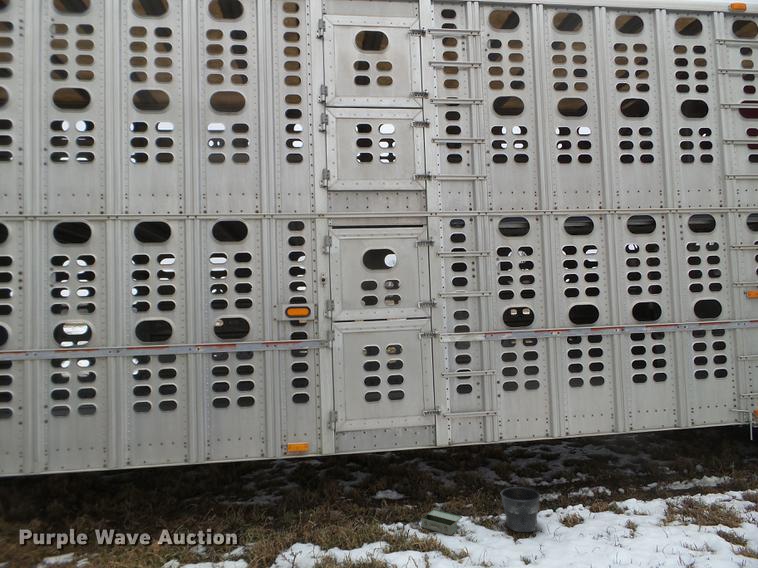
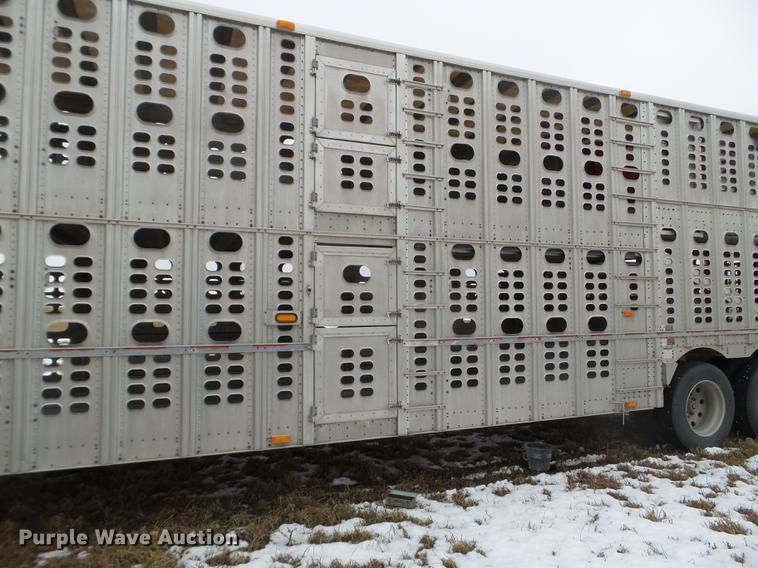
bucket: present [498,487,540,532] -> present [523,442,552,471]

